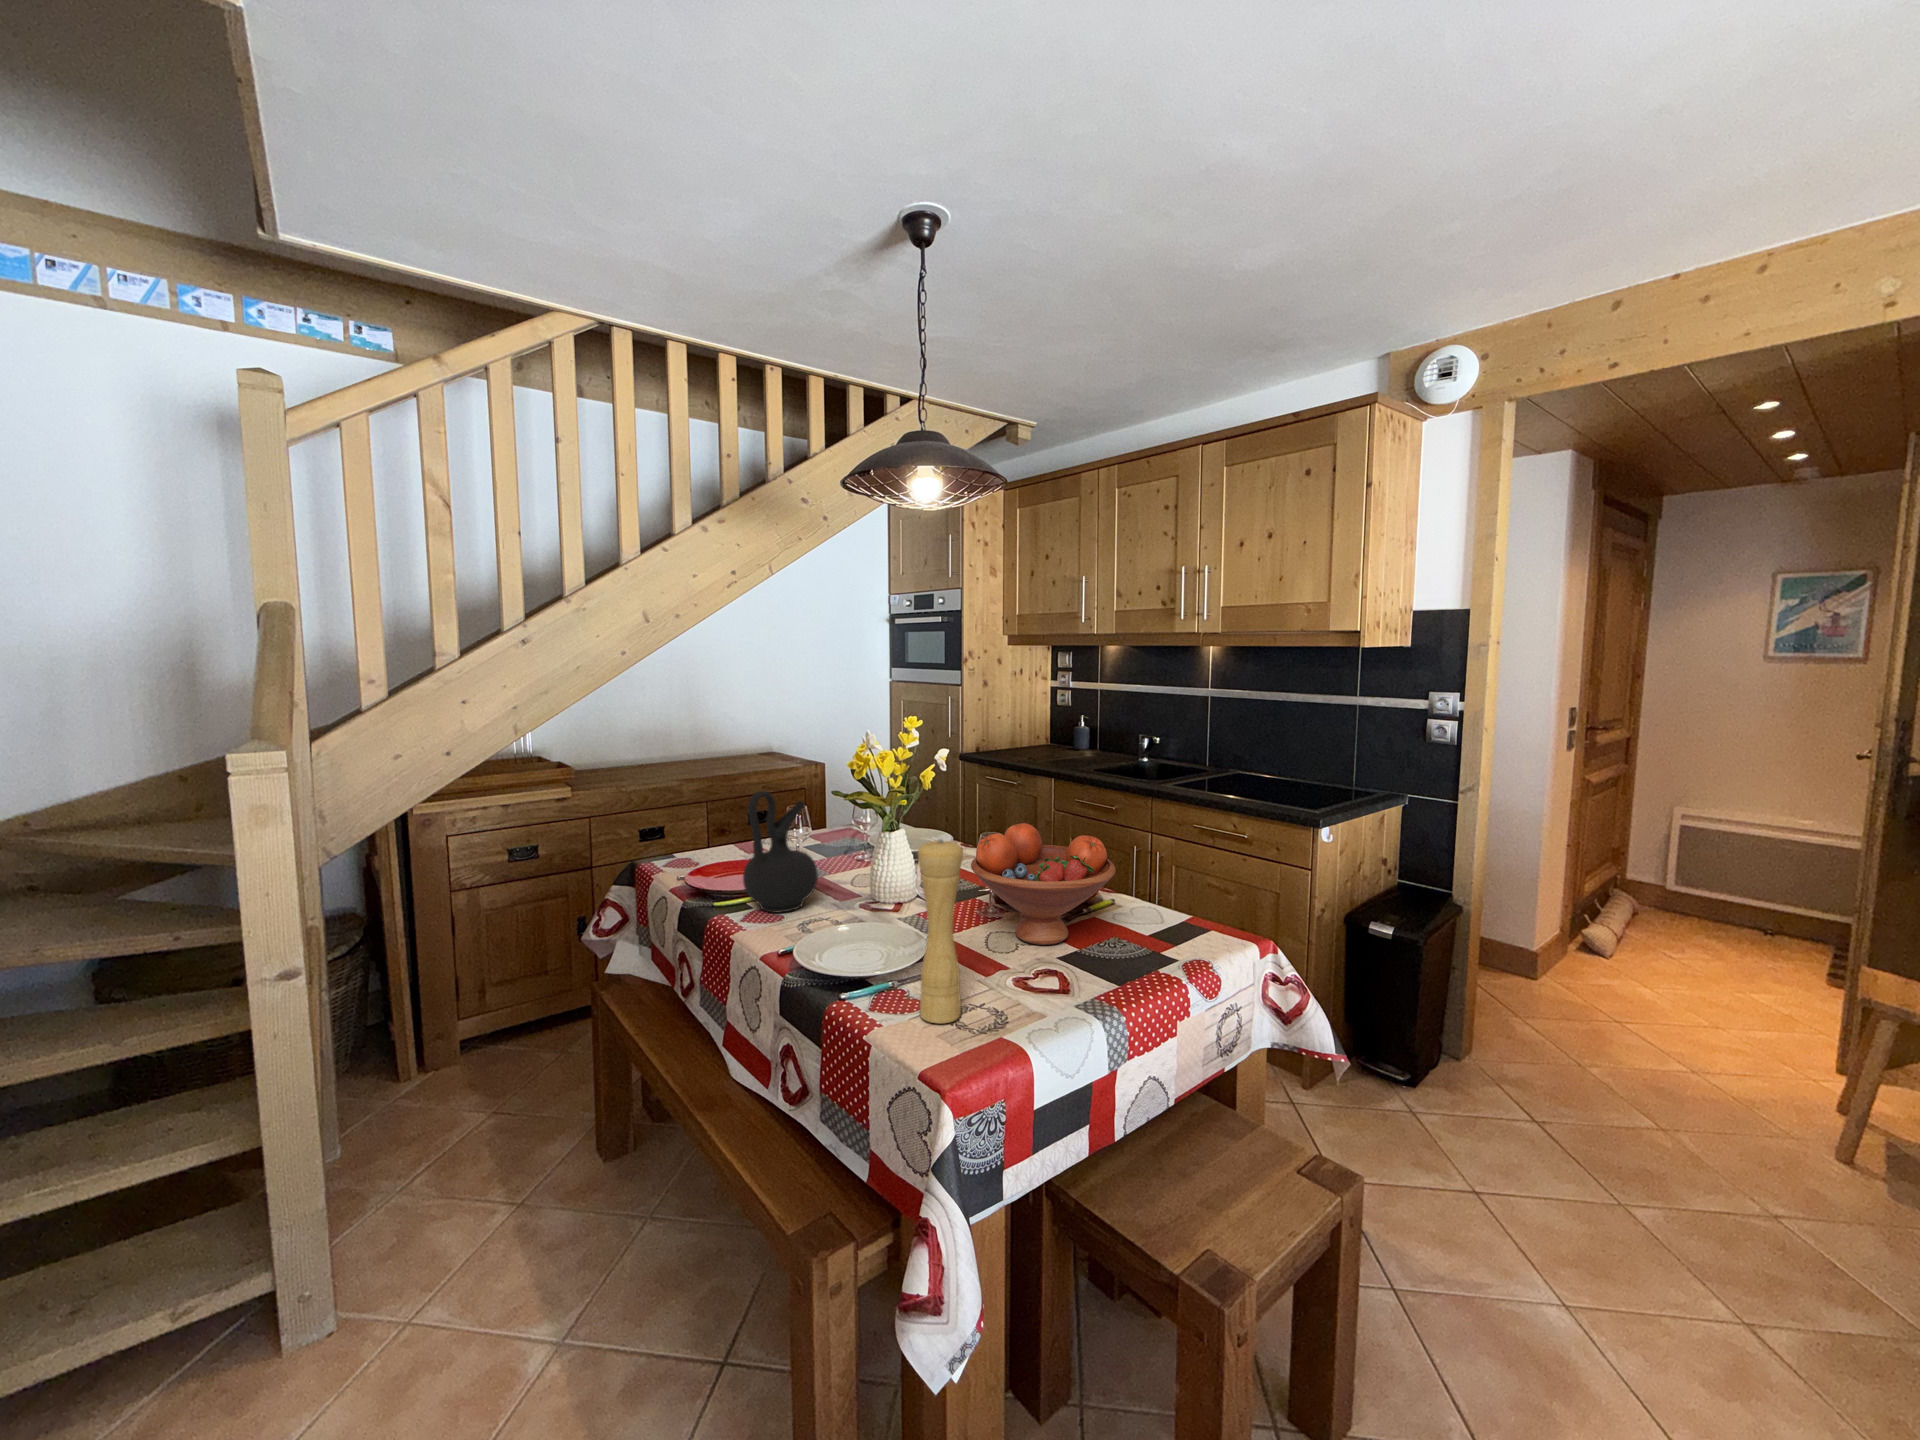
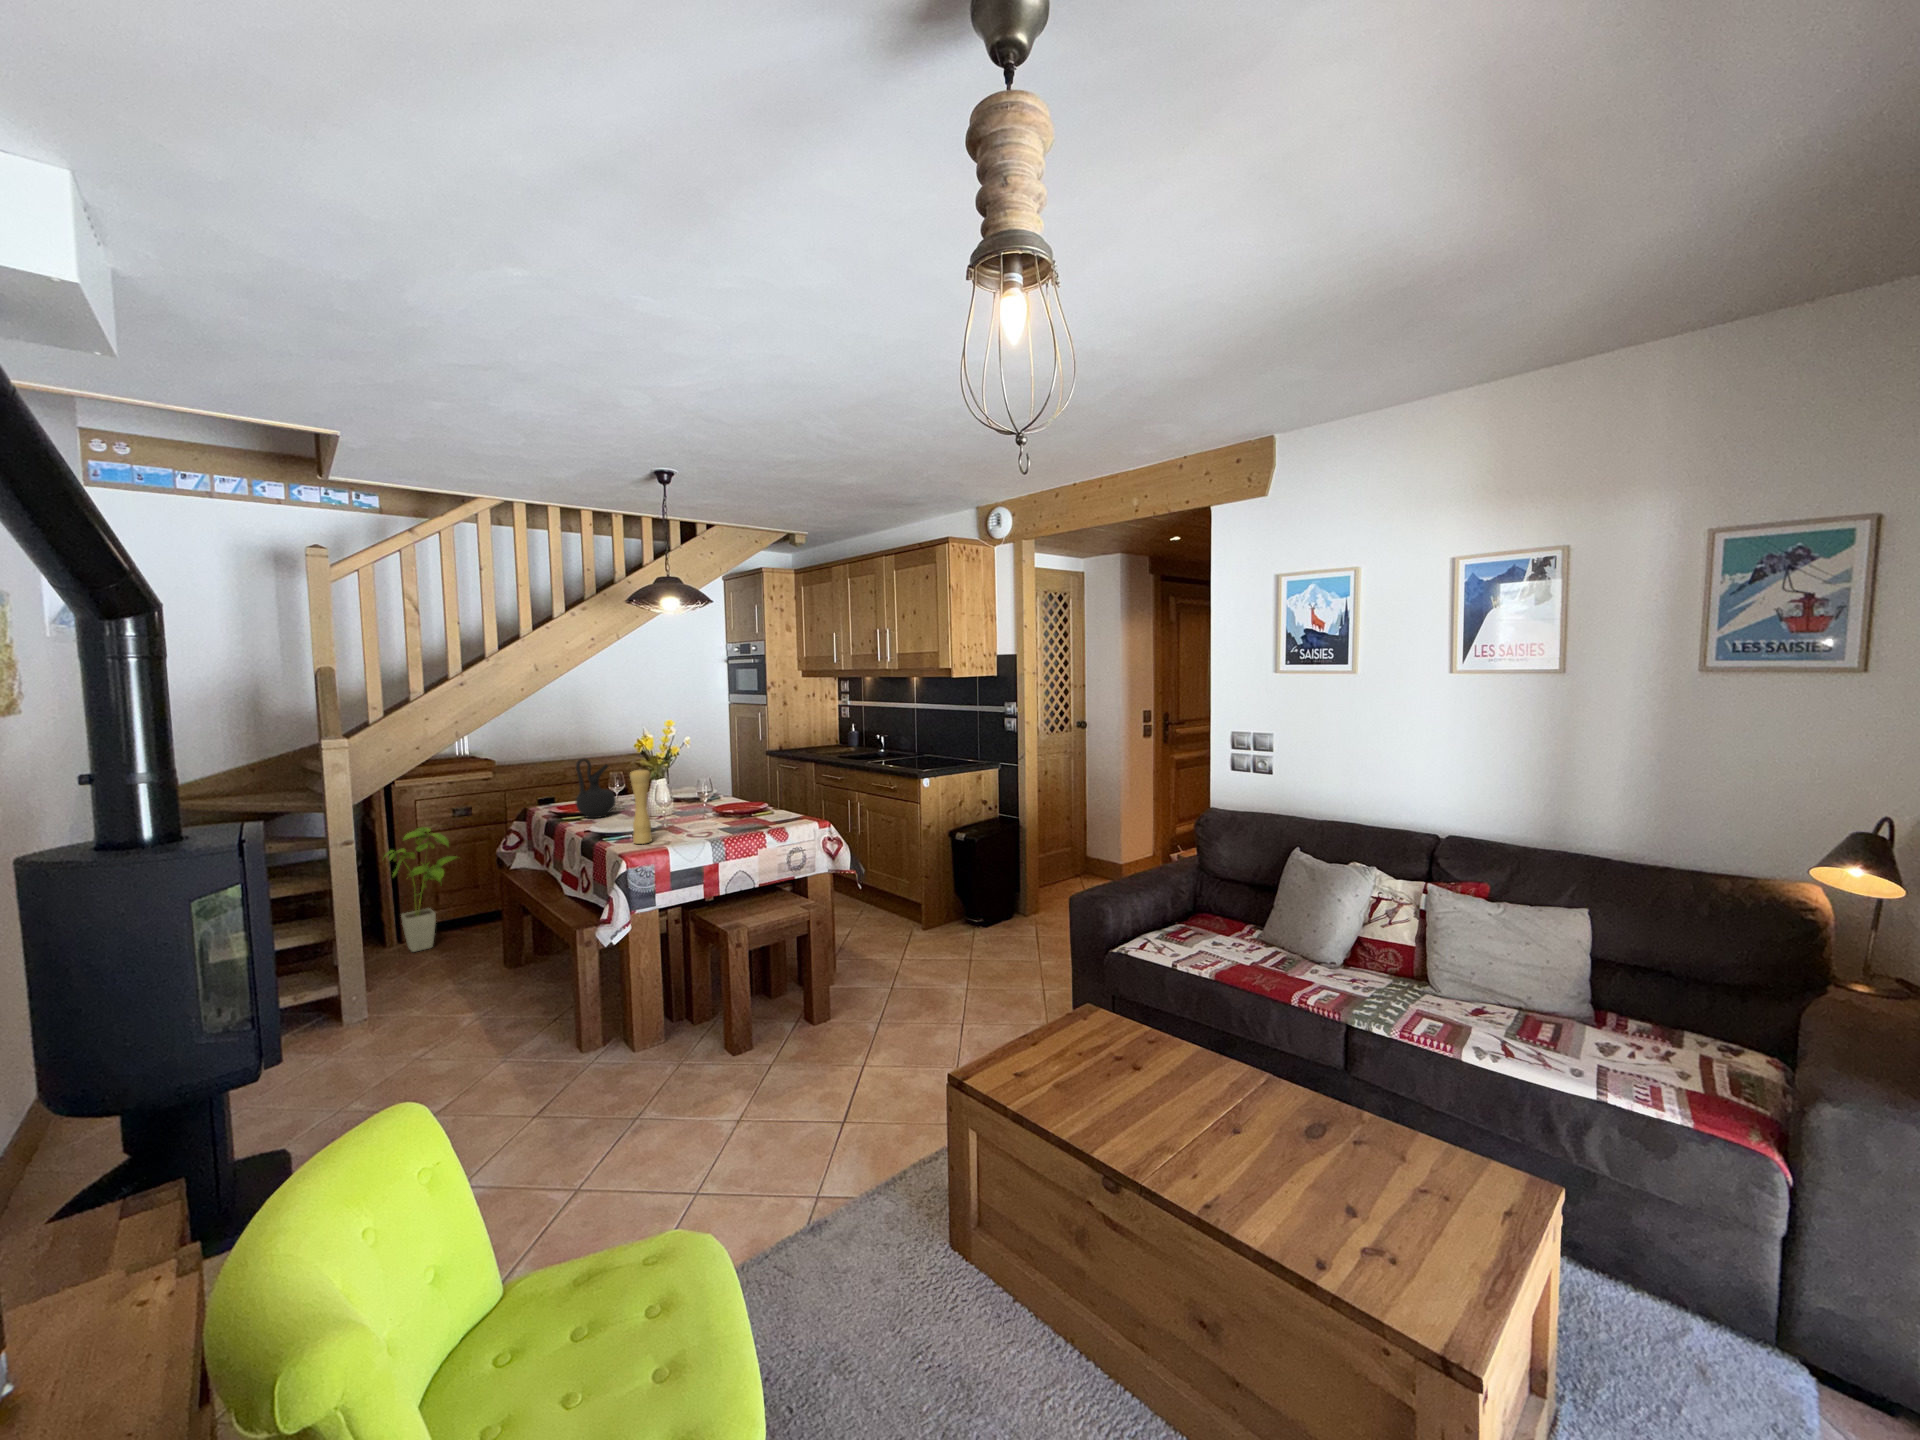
fruit bowl: present [971,823,1116,945] -> none [679,771,749,824]
house plant: none [388,887,519,1102] -> present [384,827,457,952]

